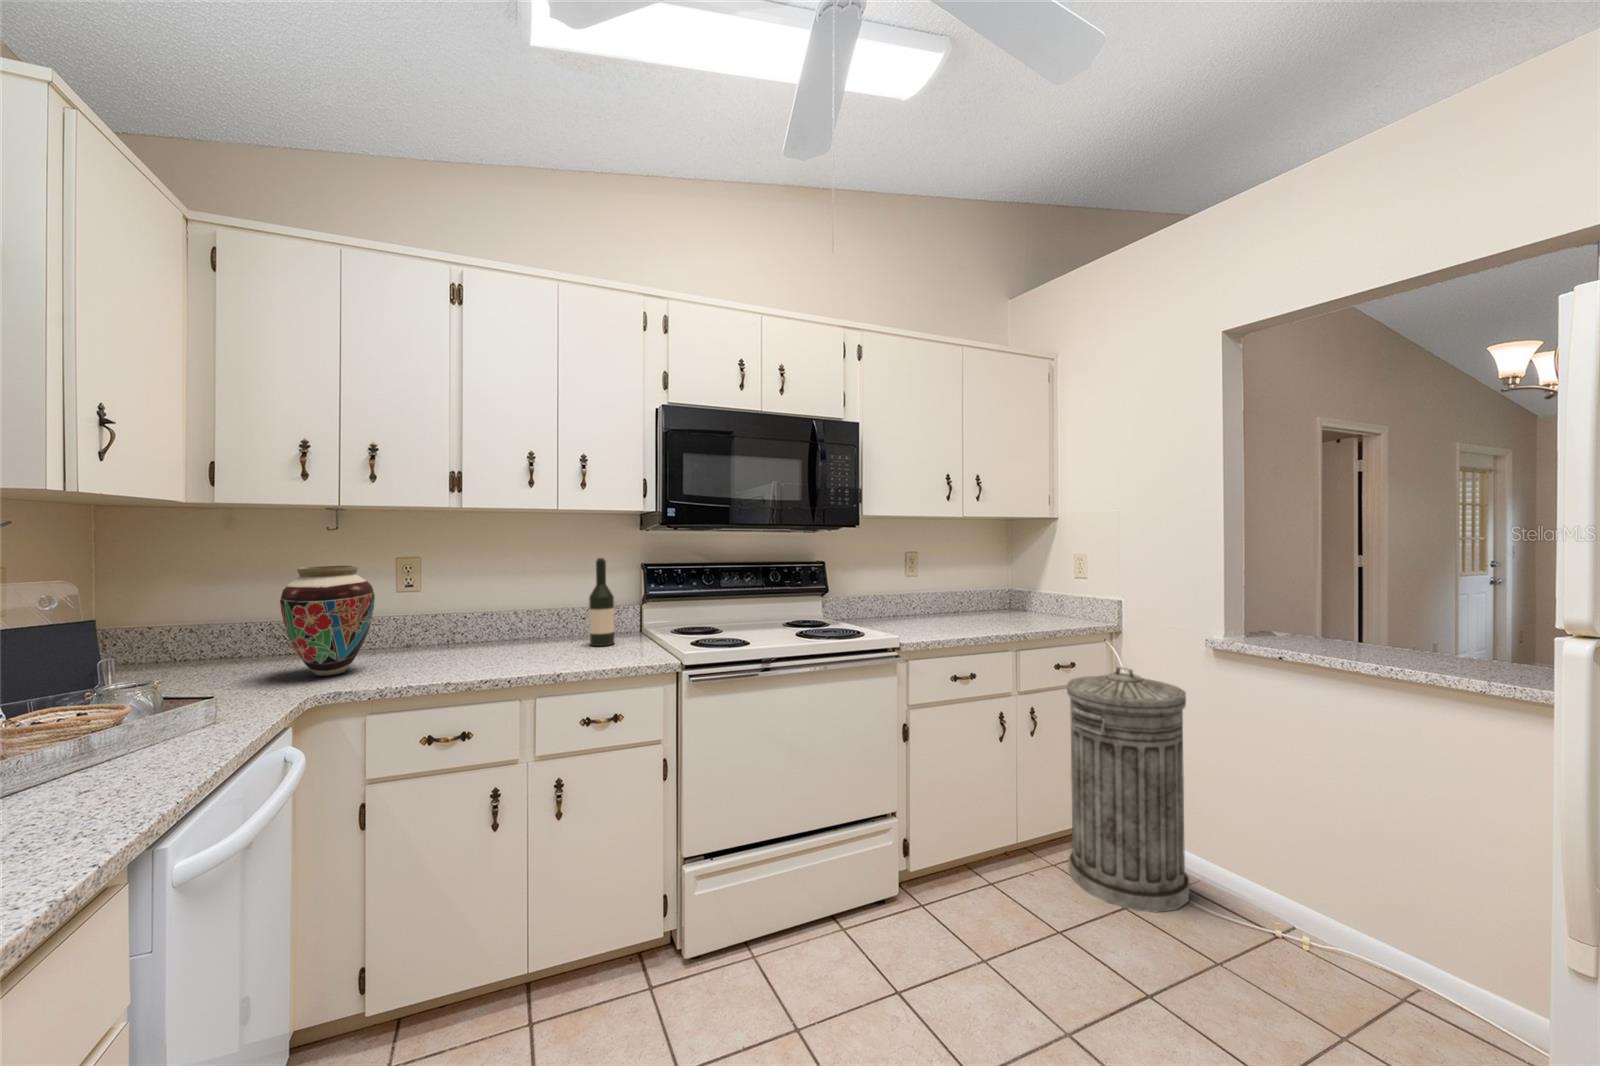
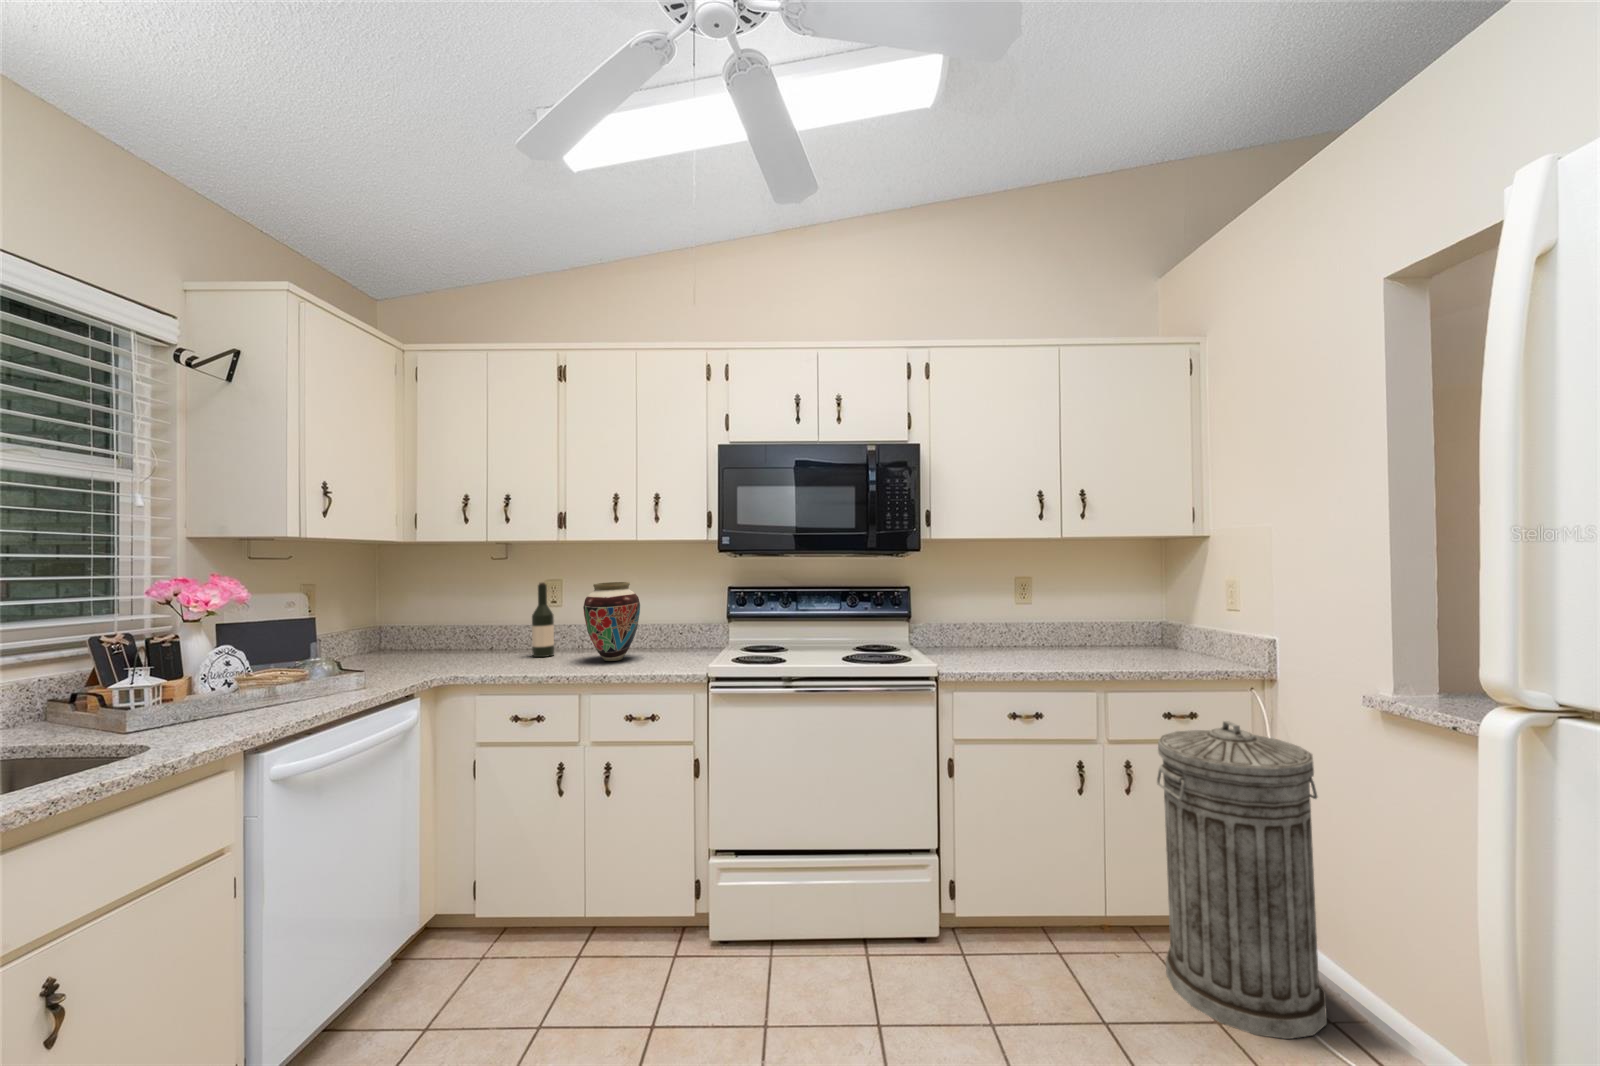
wine bottle: present [589,558,614,646] -> present [532,583,554,657]
vase: present [280,566,375,676] -> present [583,582,640,661]

